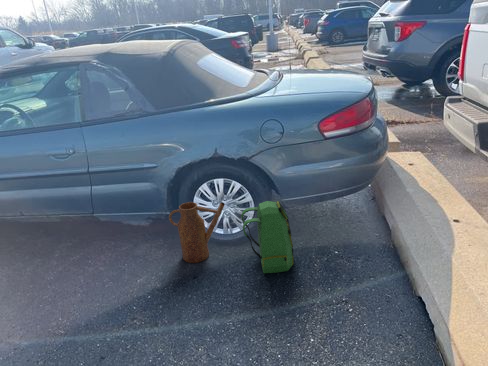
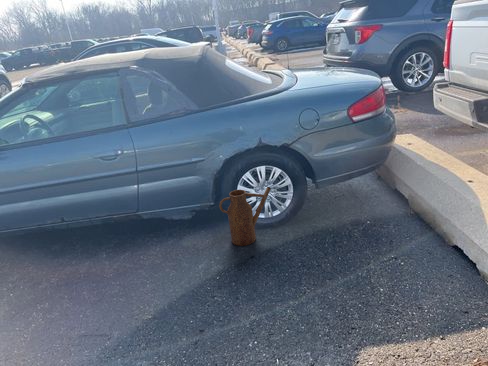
backpack: present [241,201,294,273] -> none [287,180,337,245]

